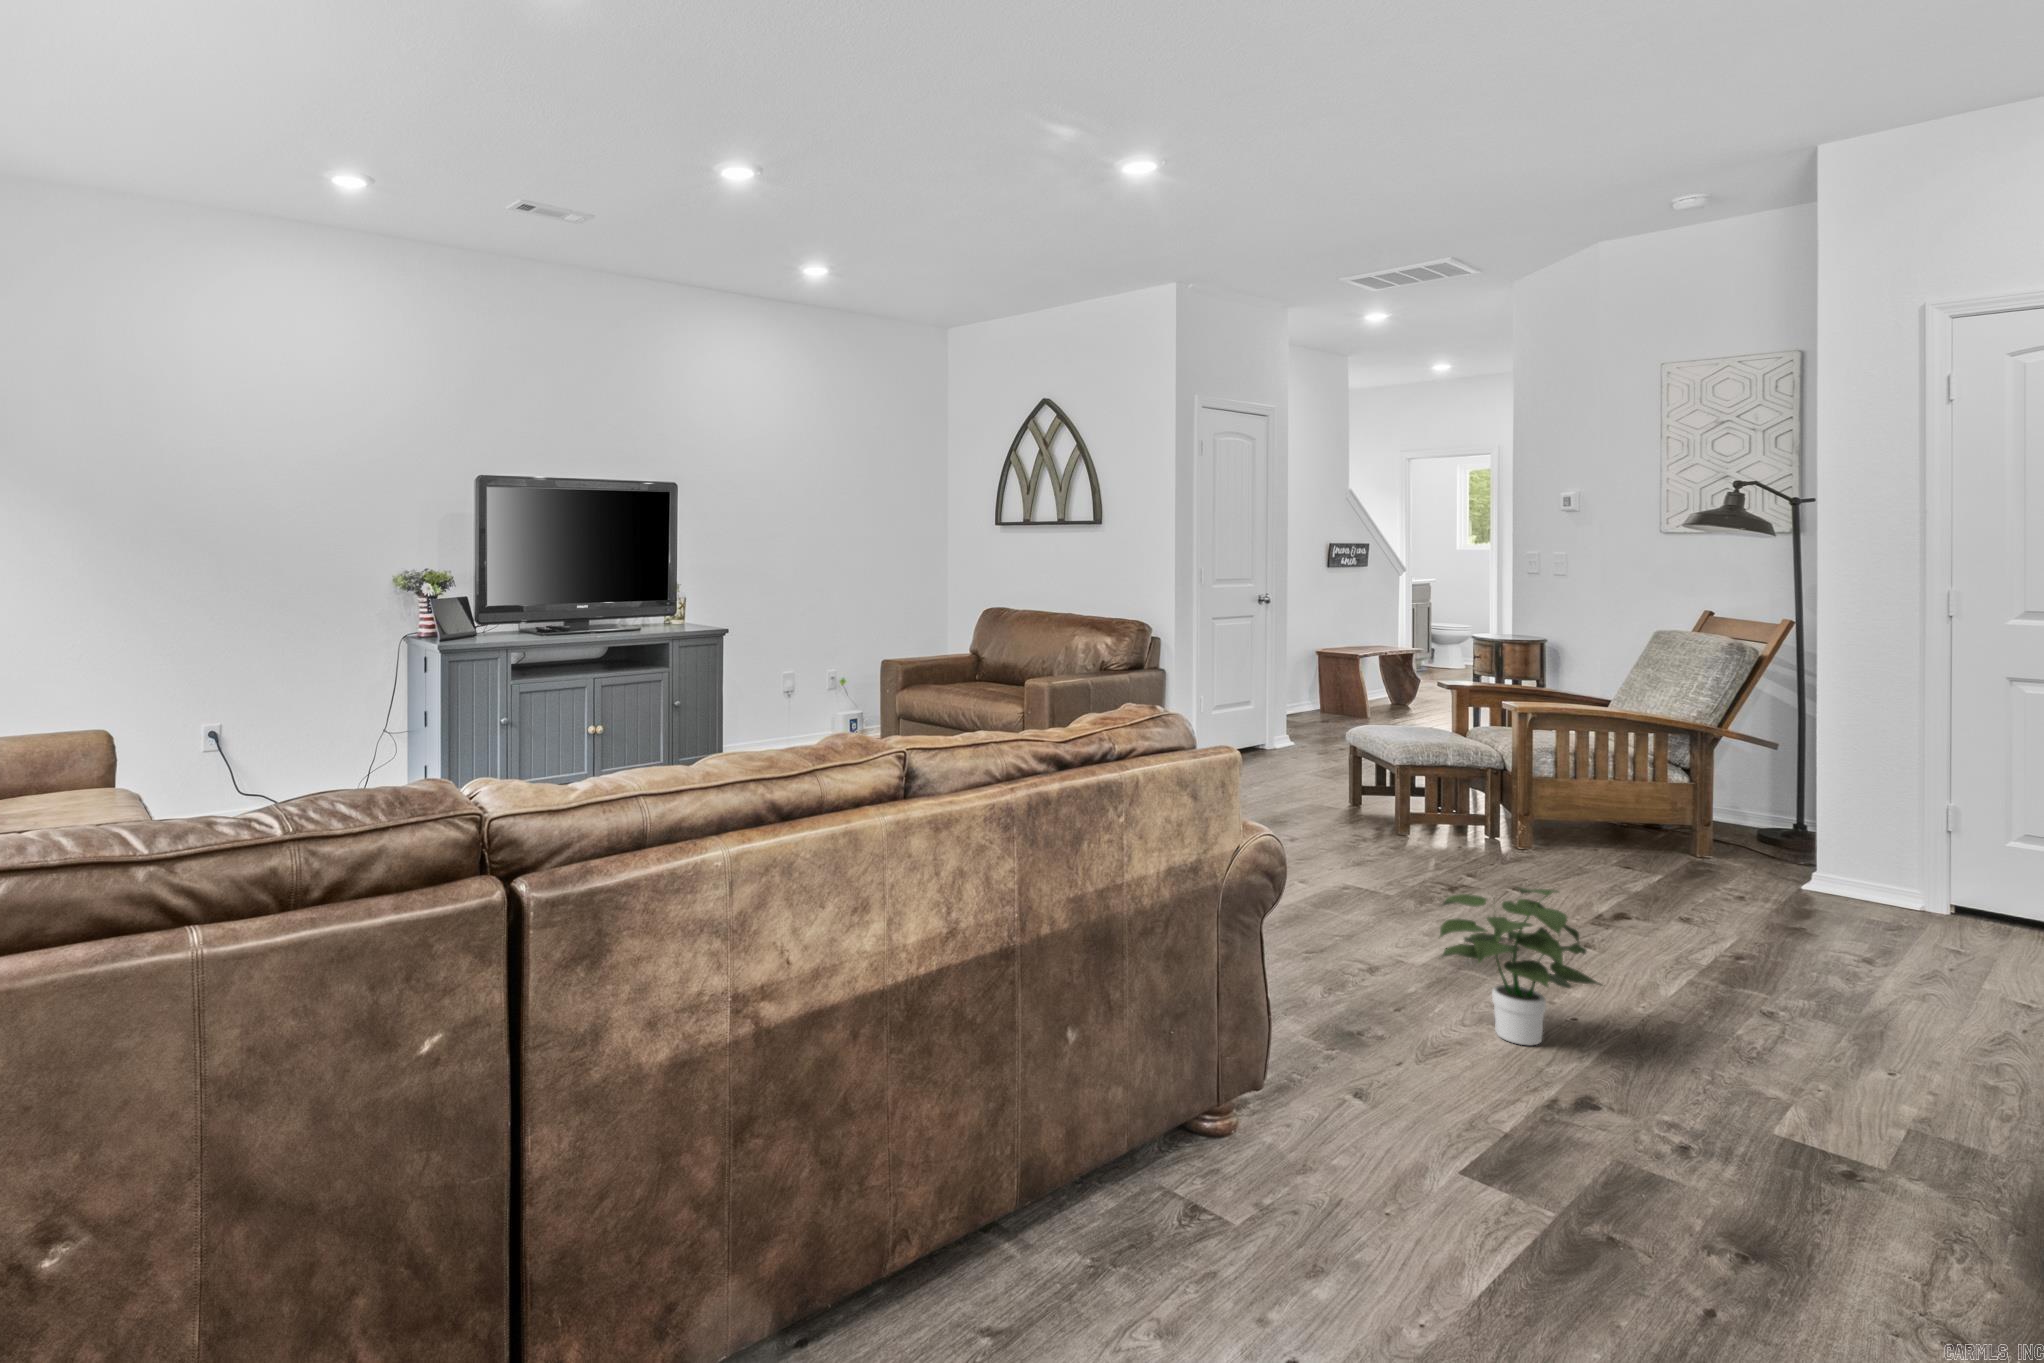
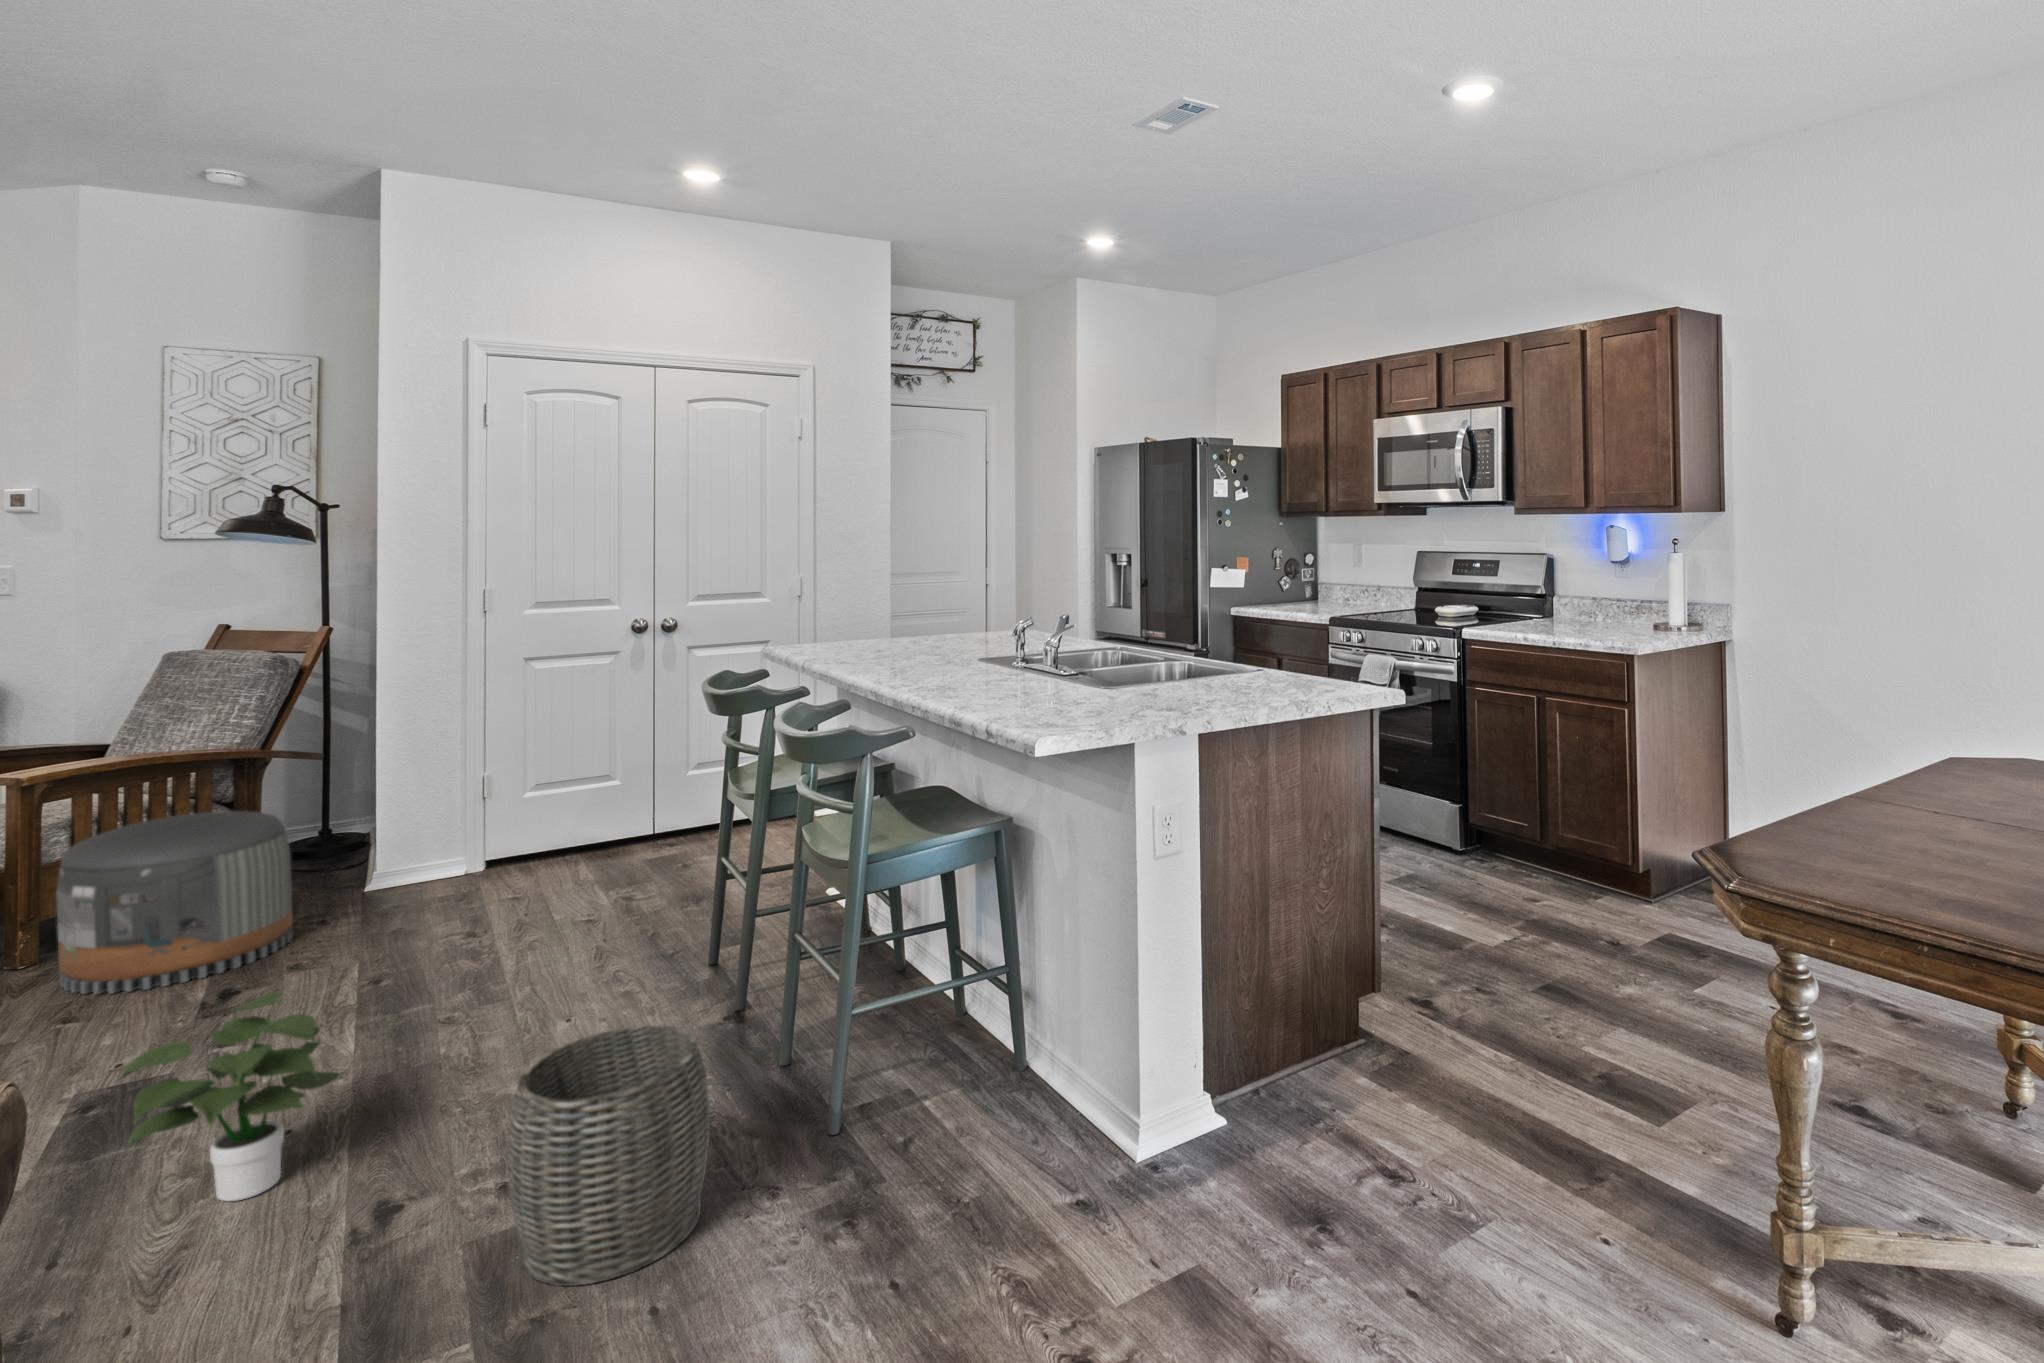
pouf: none [1527,759,1706,906] -> present [56,811,293,994]
woven basket: none [1627,1018,1870,1294] -> present [508,1026,710,1286]

